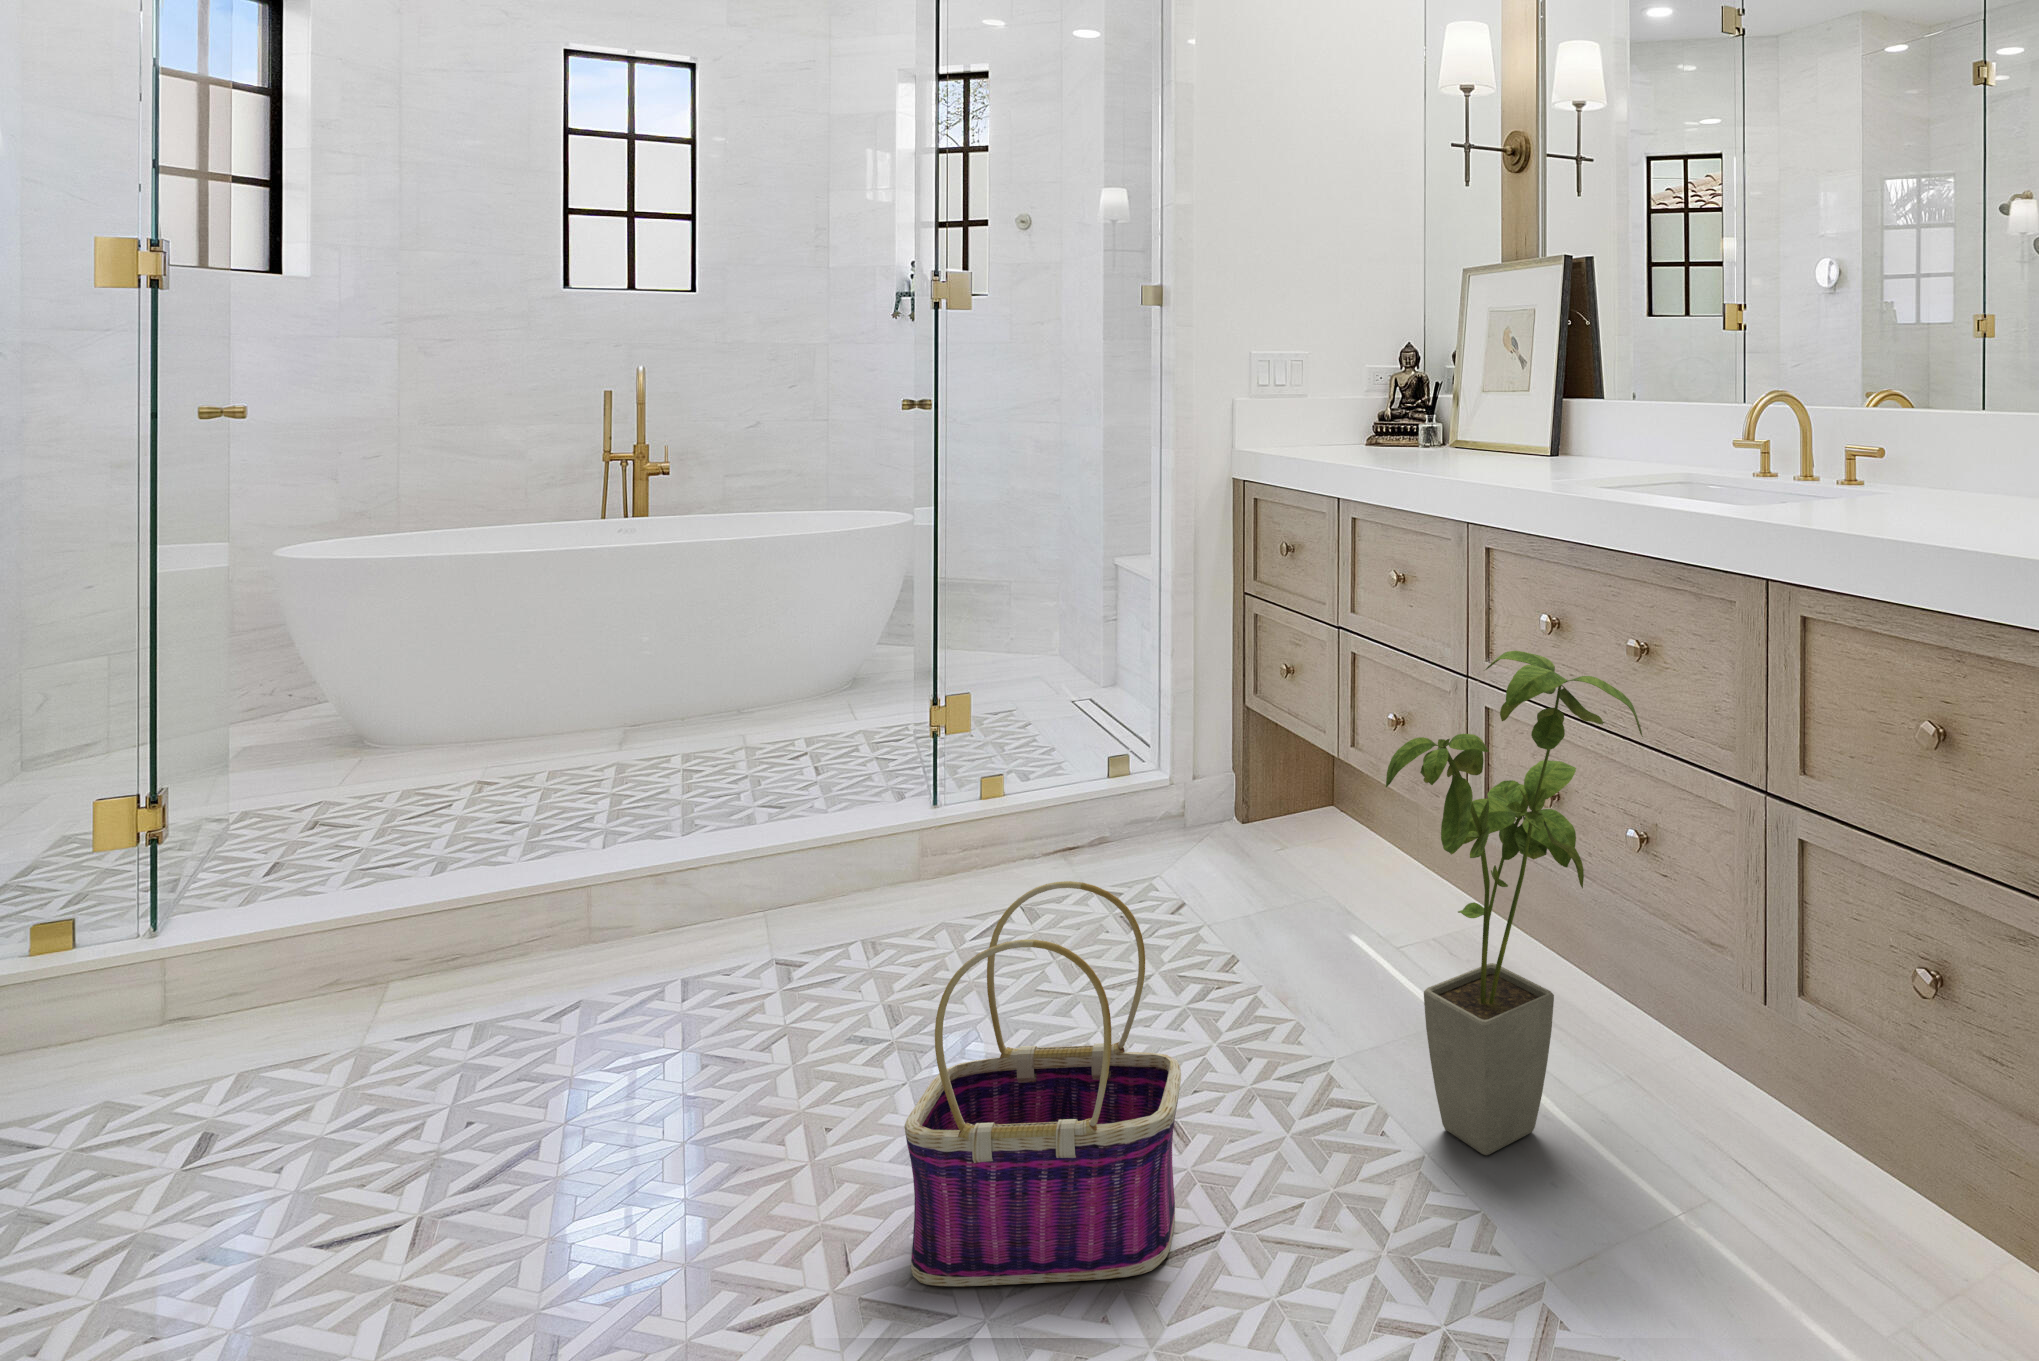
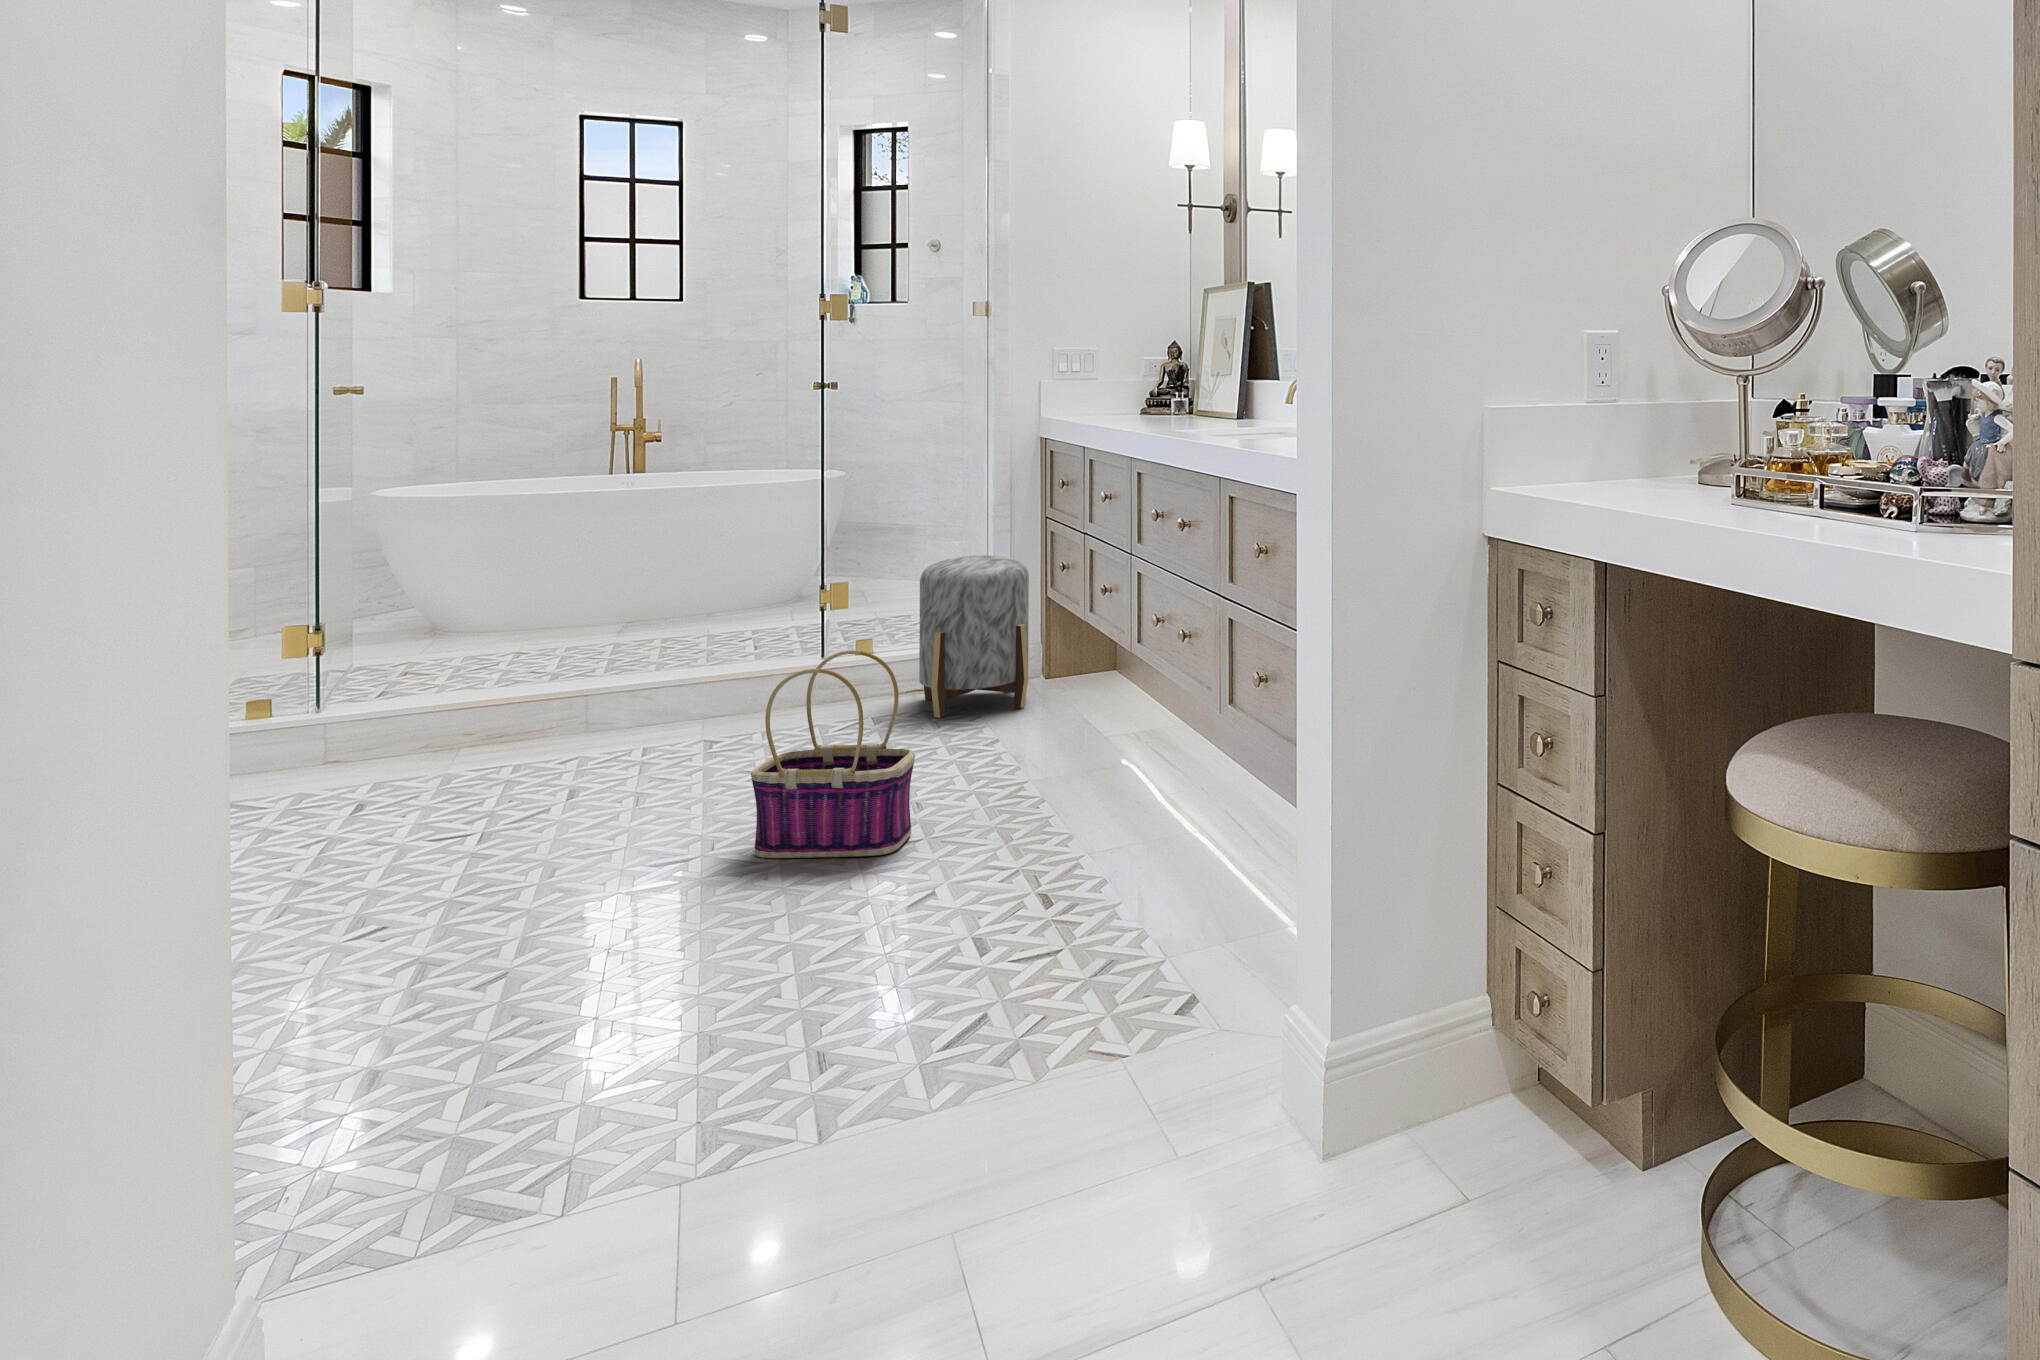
house plant: present [1386,651,1643,1155] -> none [1048,525,1198,818]
stool: none [1072,655,1234,905] -> present [919,555,1029,718]

